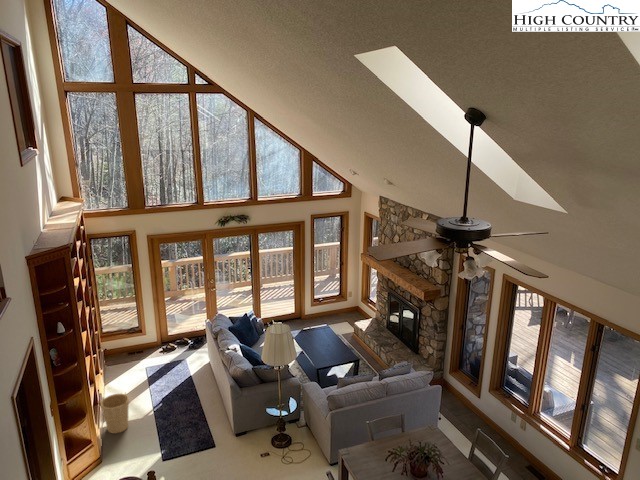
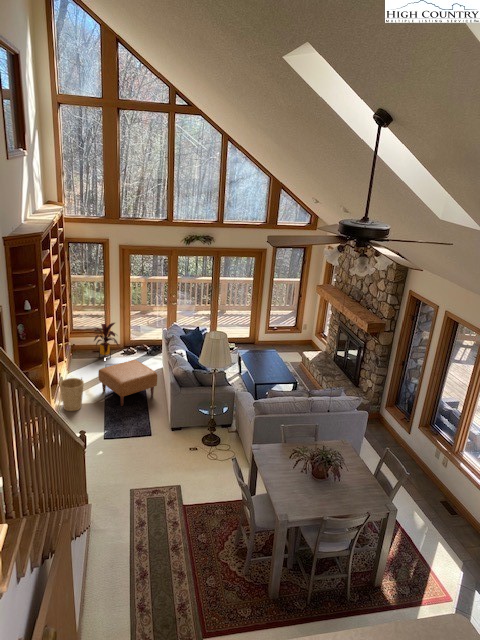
house plant: none [124,319,159,362] -> present [92,323,118,357]
ottoman: none [143,360,210,416] -> present [99,360,157,406]

